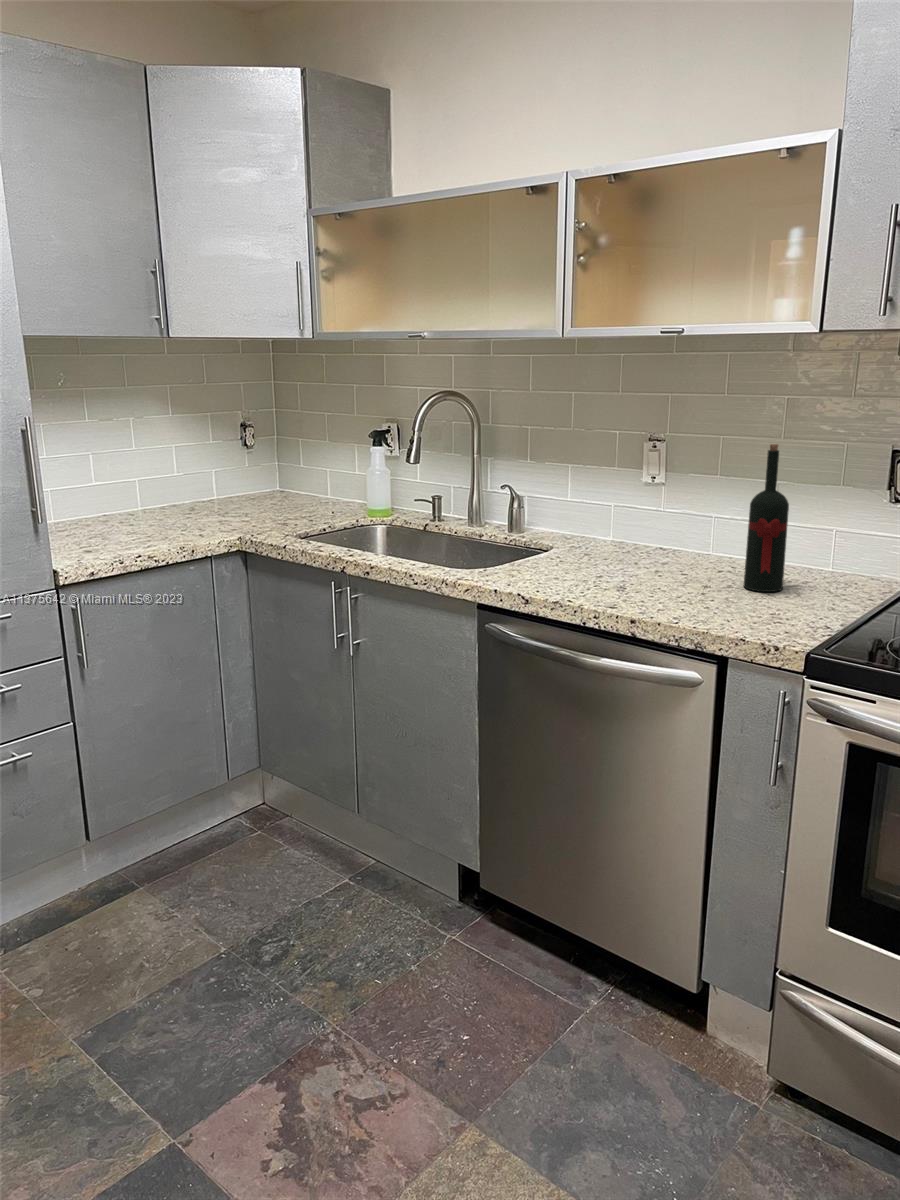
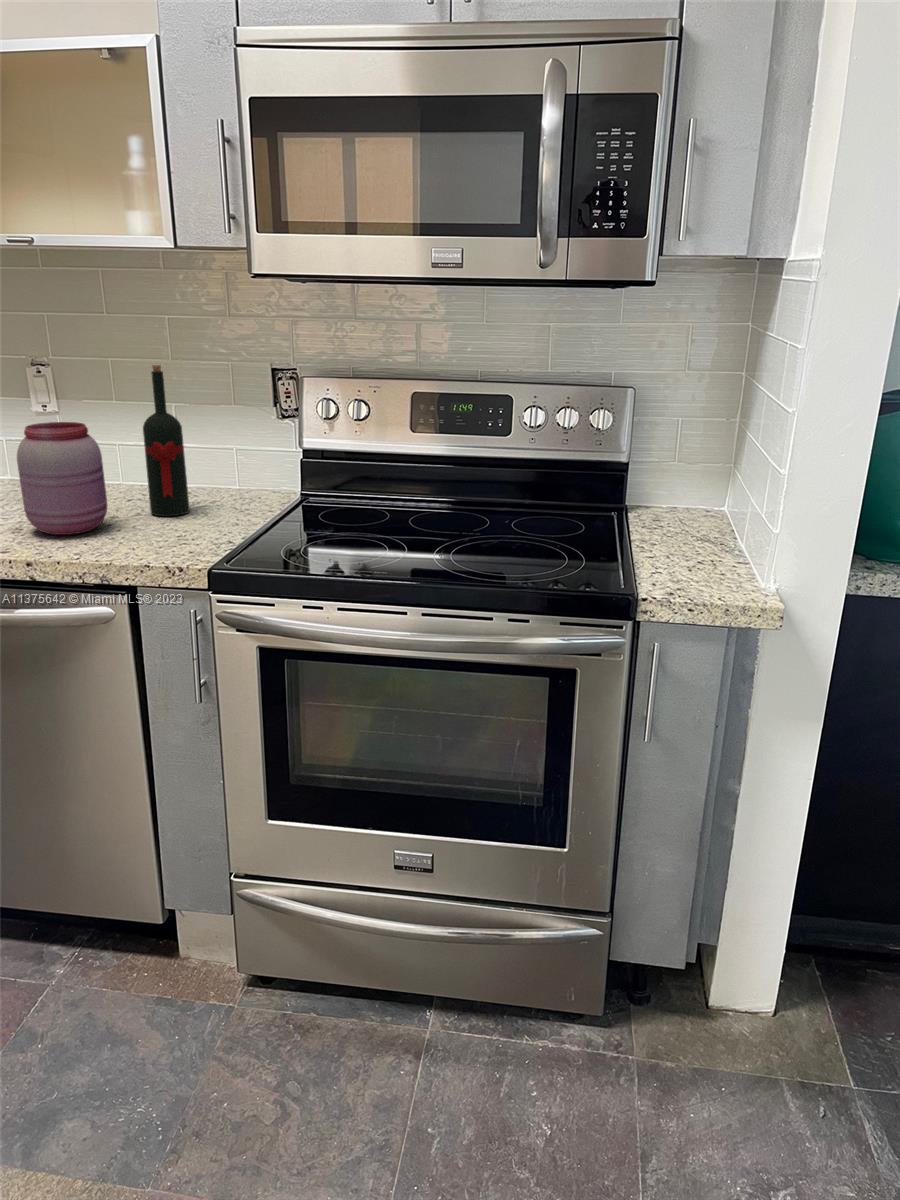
jar: none [633,495,710,599] -> present [17,422,107,535]

